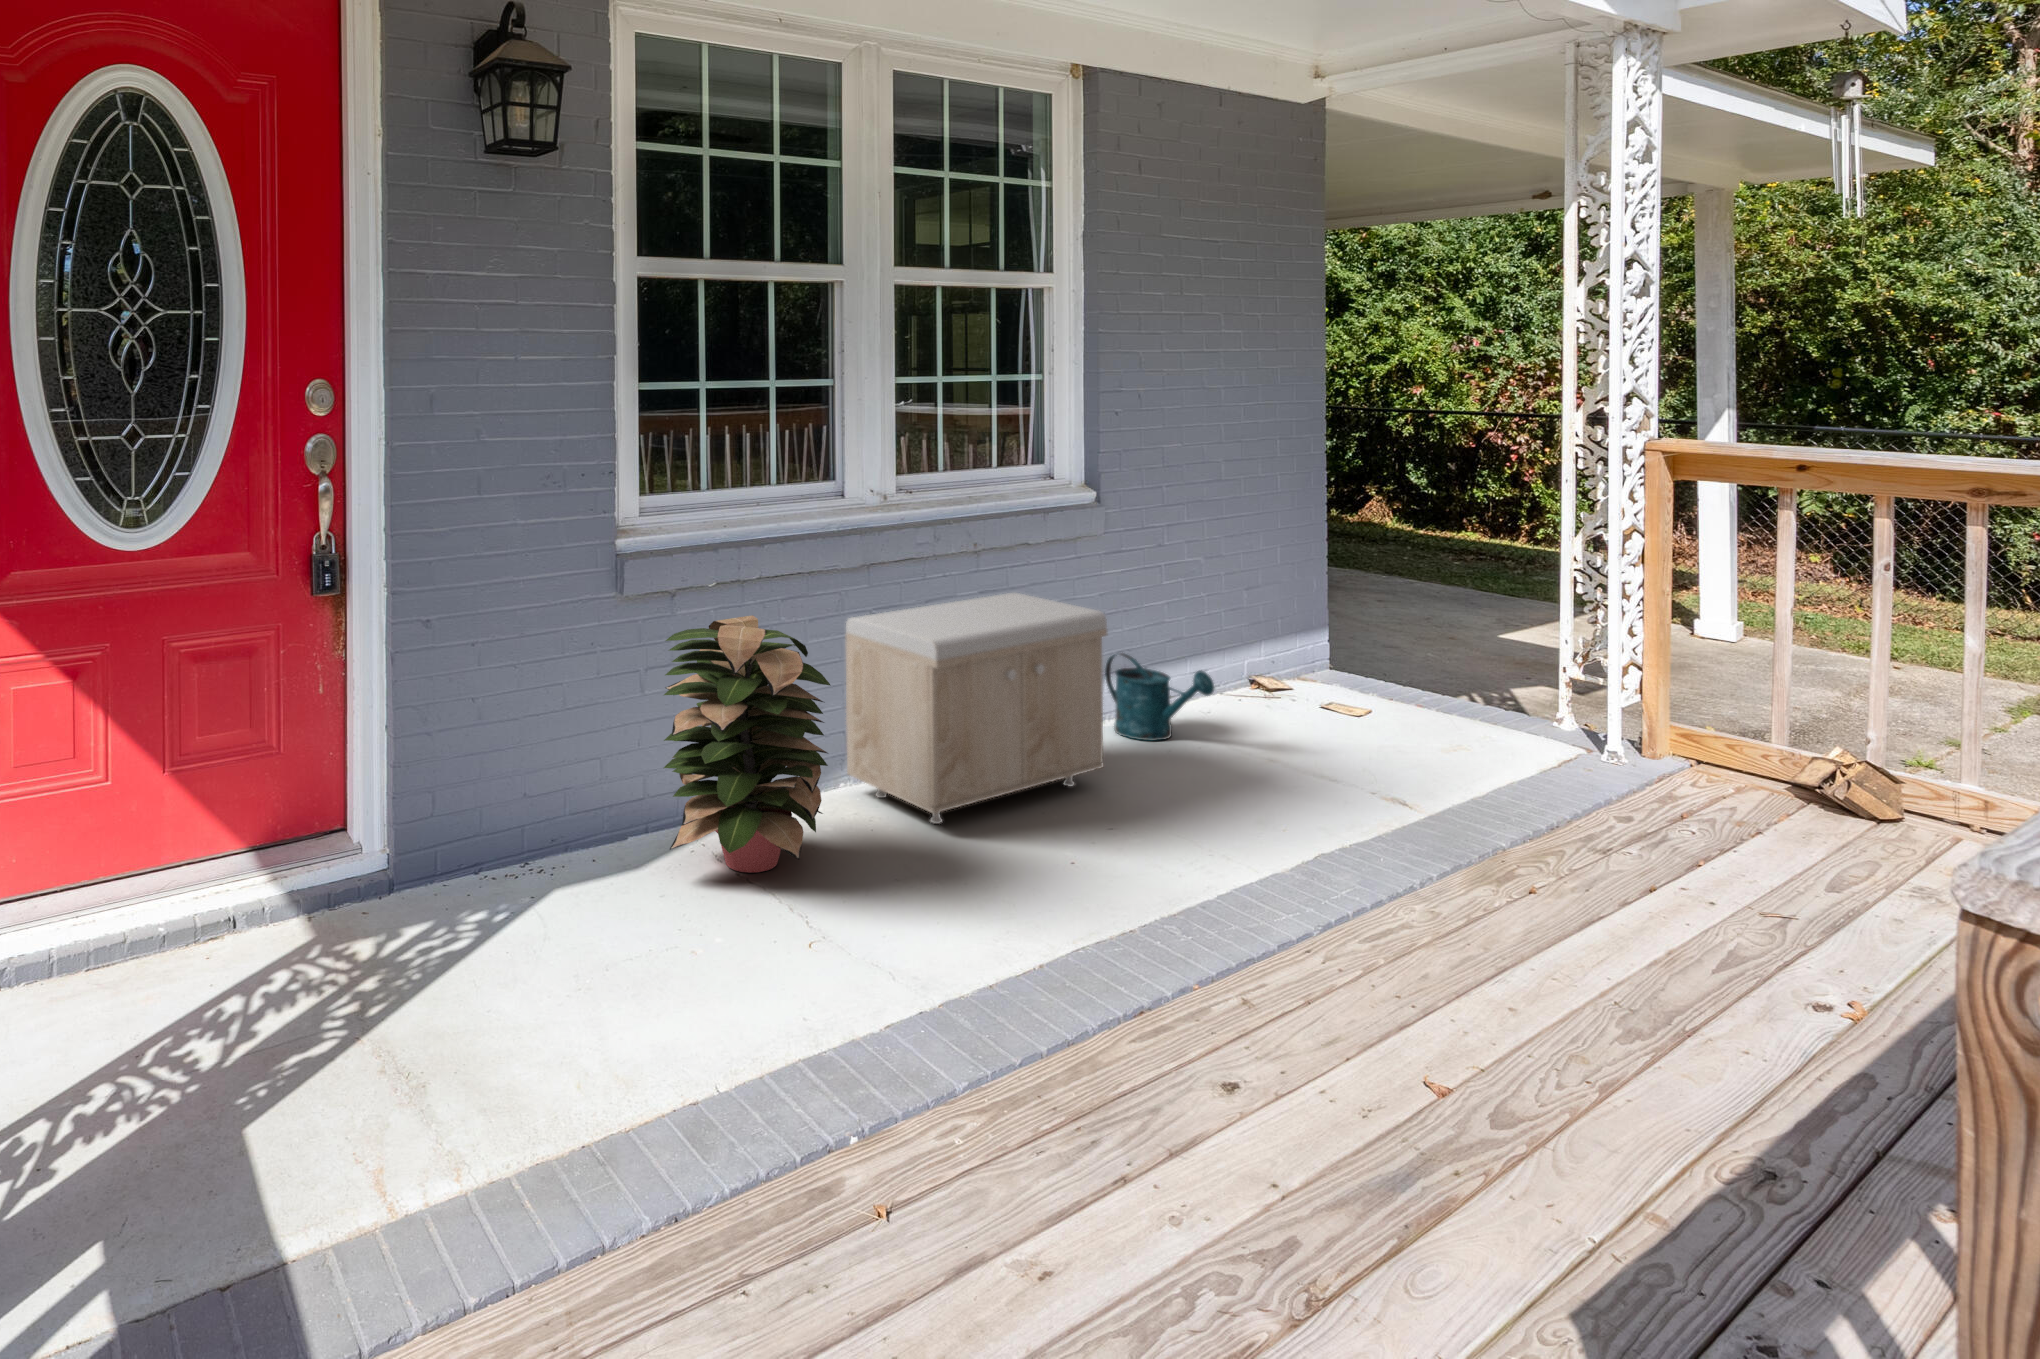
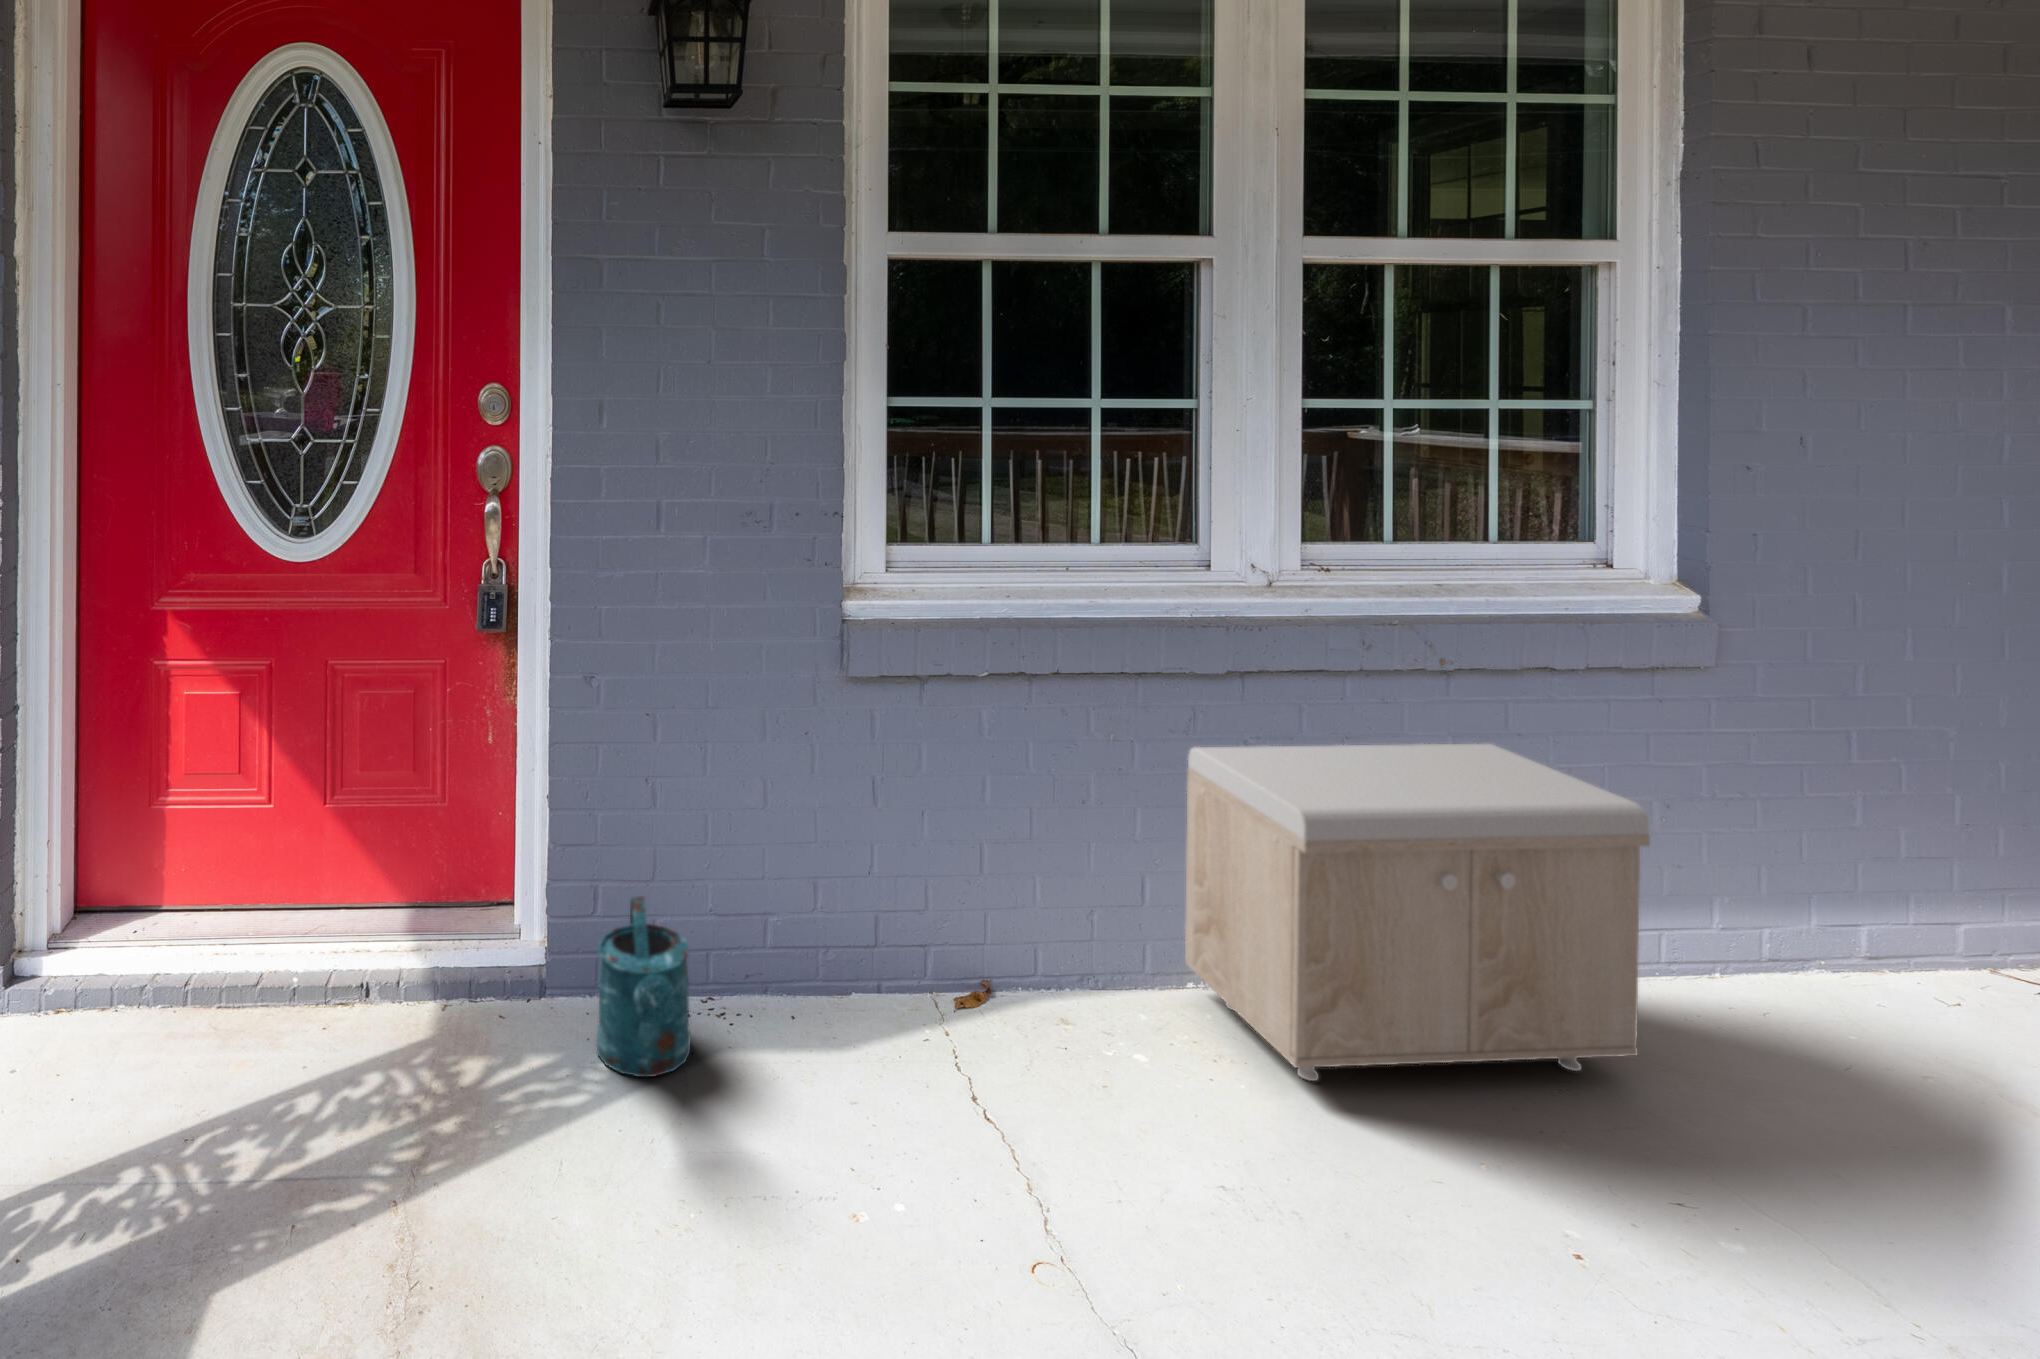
decorative plant: present [664,615,830,873] -> none [875,730,1118,1097]
watering can: present [1105,653,1214,741] -> present [597,896,690,1077]

